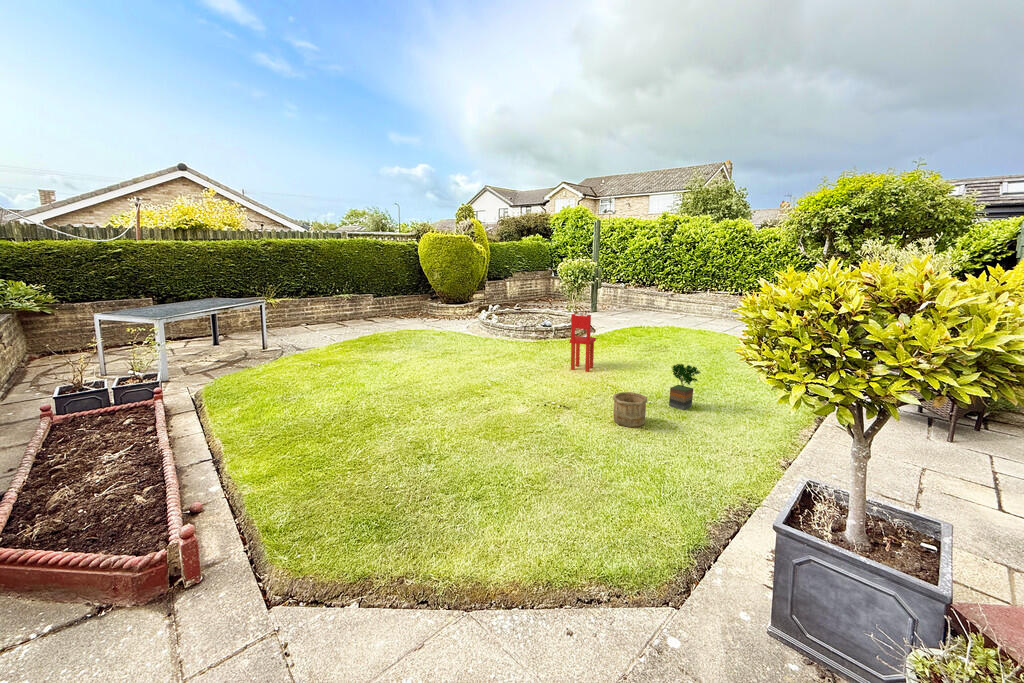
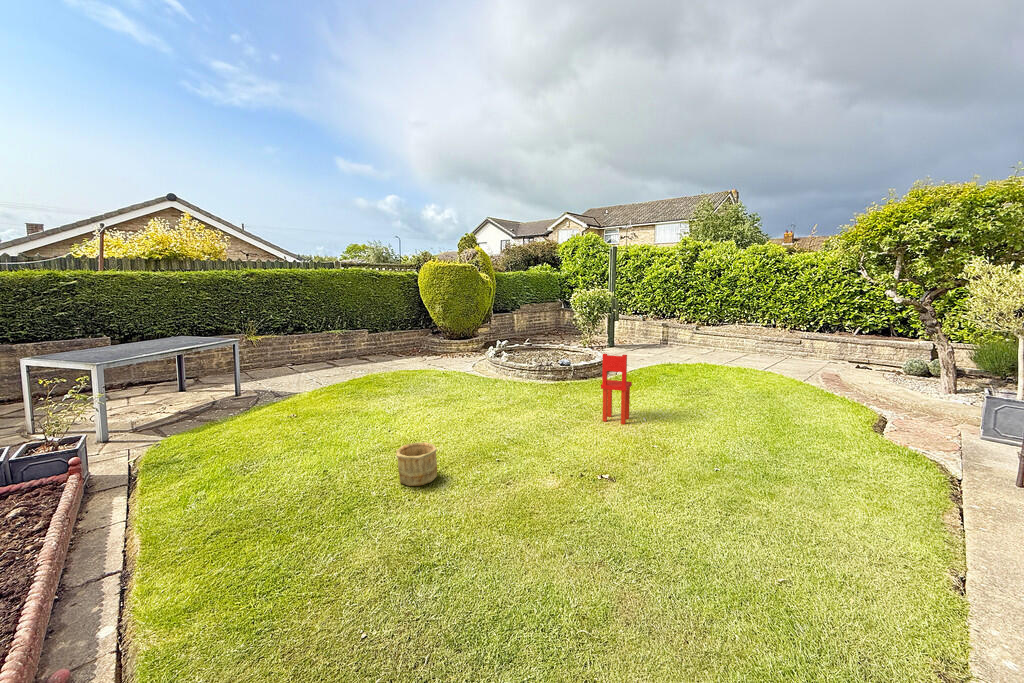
potted tree: present [669,364,700,410] -> none [742,418,785,481]
wooden bucket: present [613,392,647,427] -> present [396,442,437,486]

